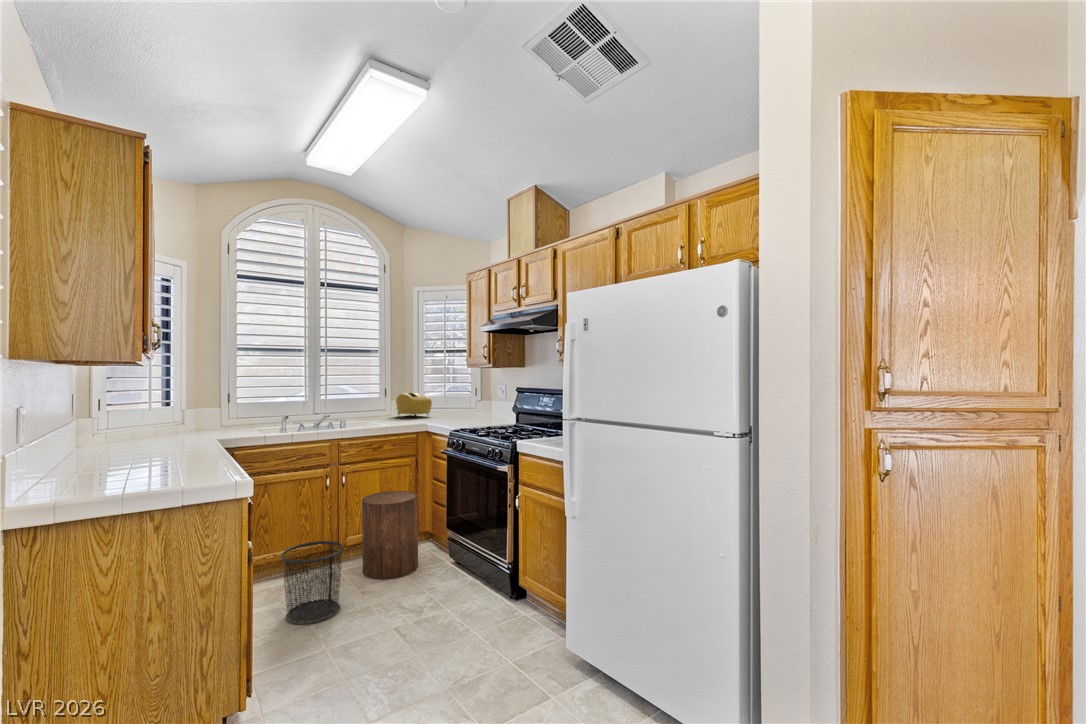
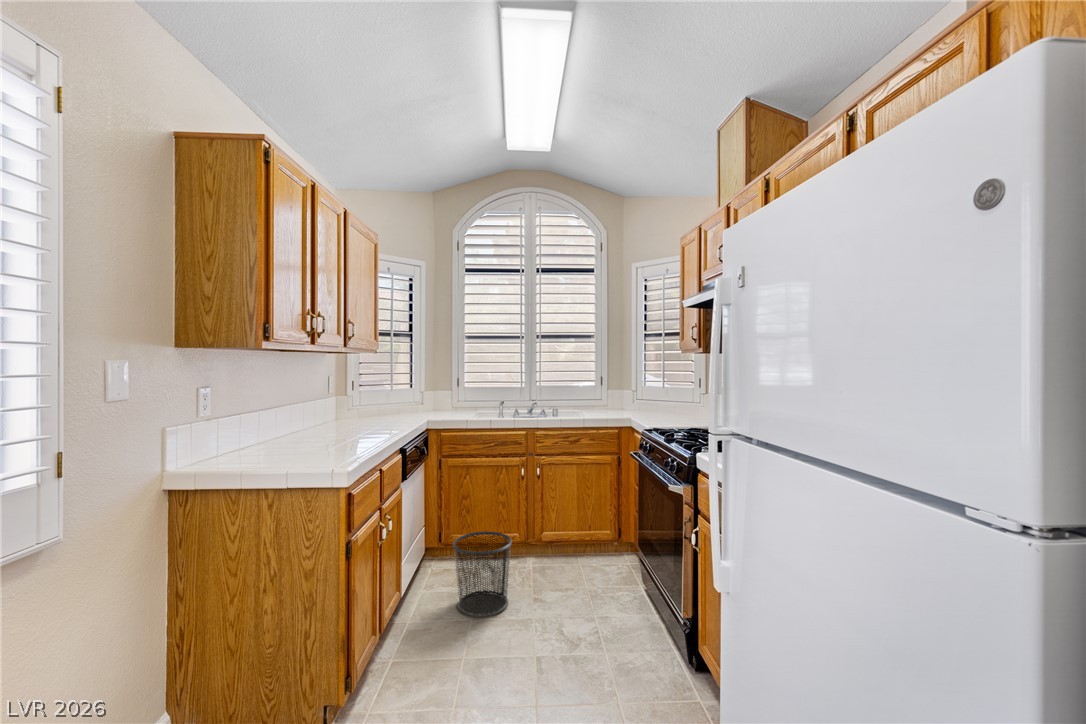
toaster: present [396,393,432,417] -> none [613,382,650,410]
stool: present [362,491,418,579] -> none [549,489,608,586]

